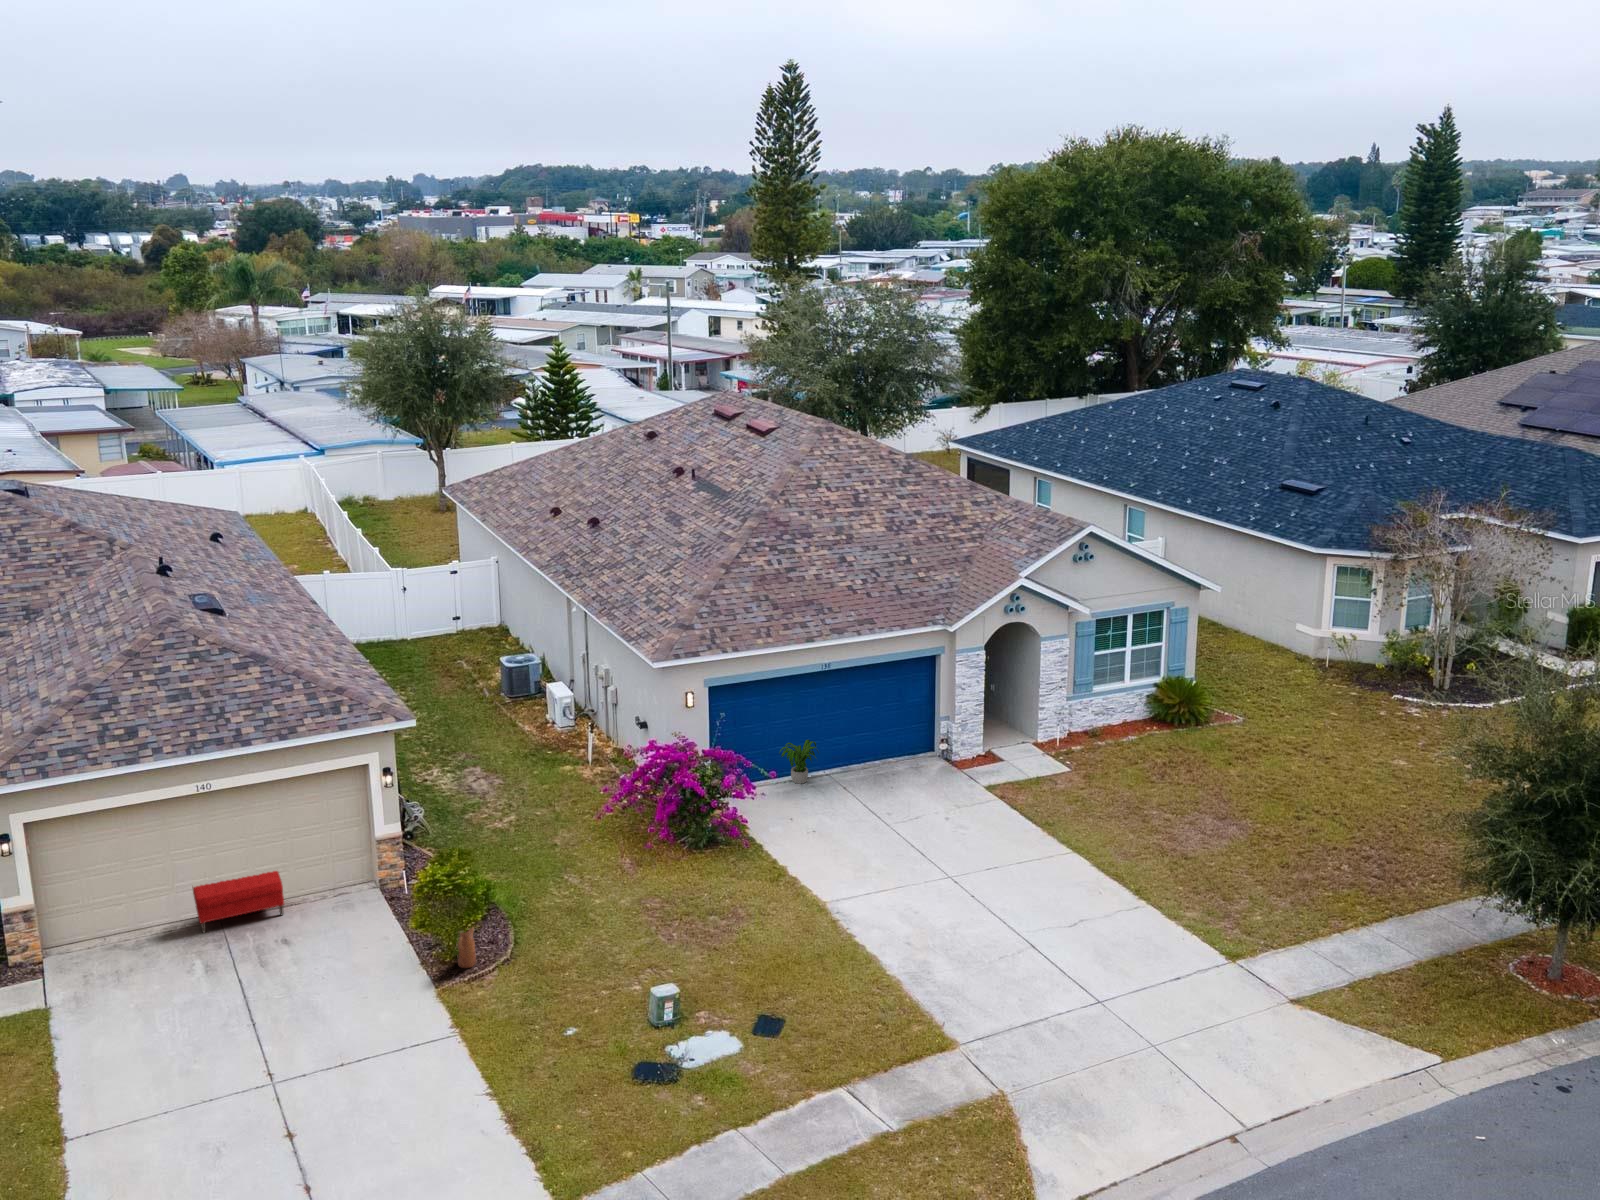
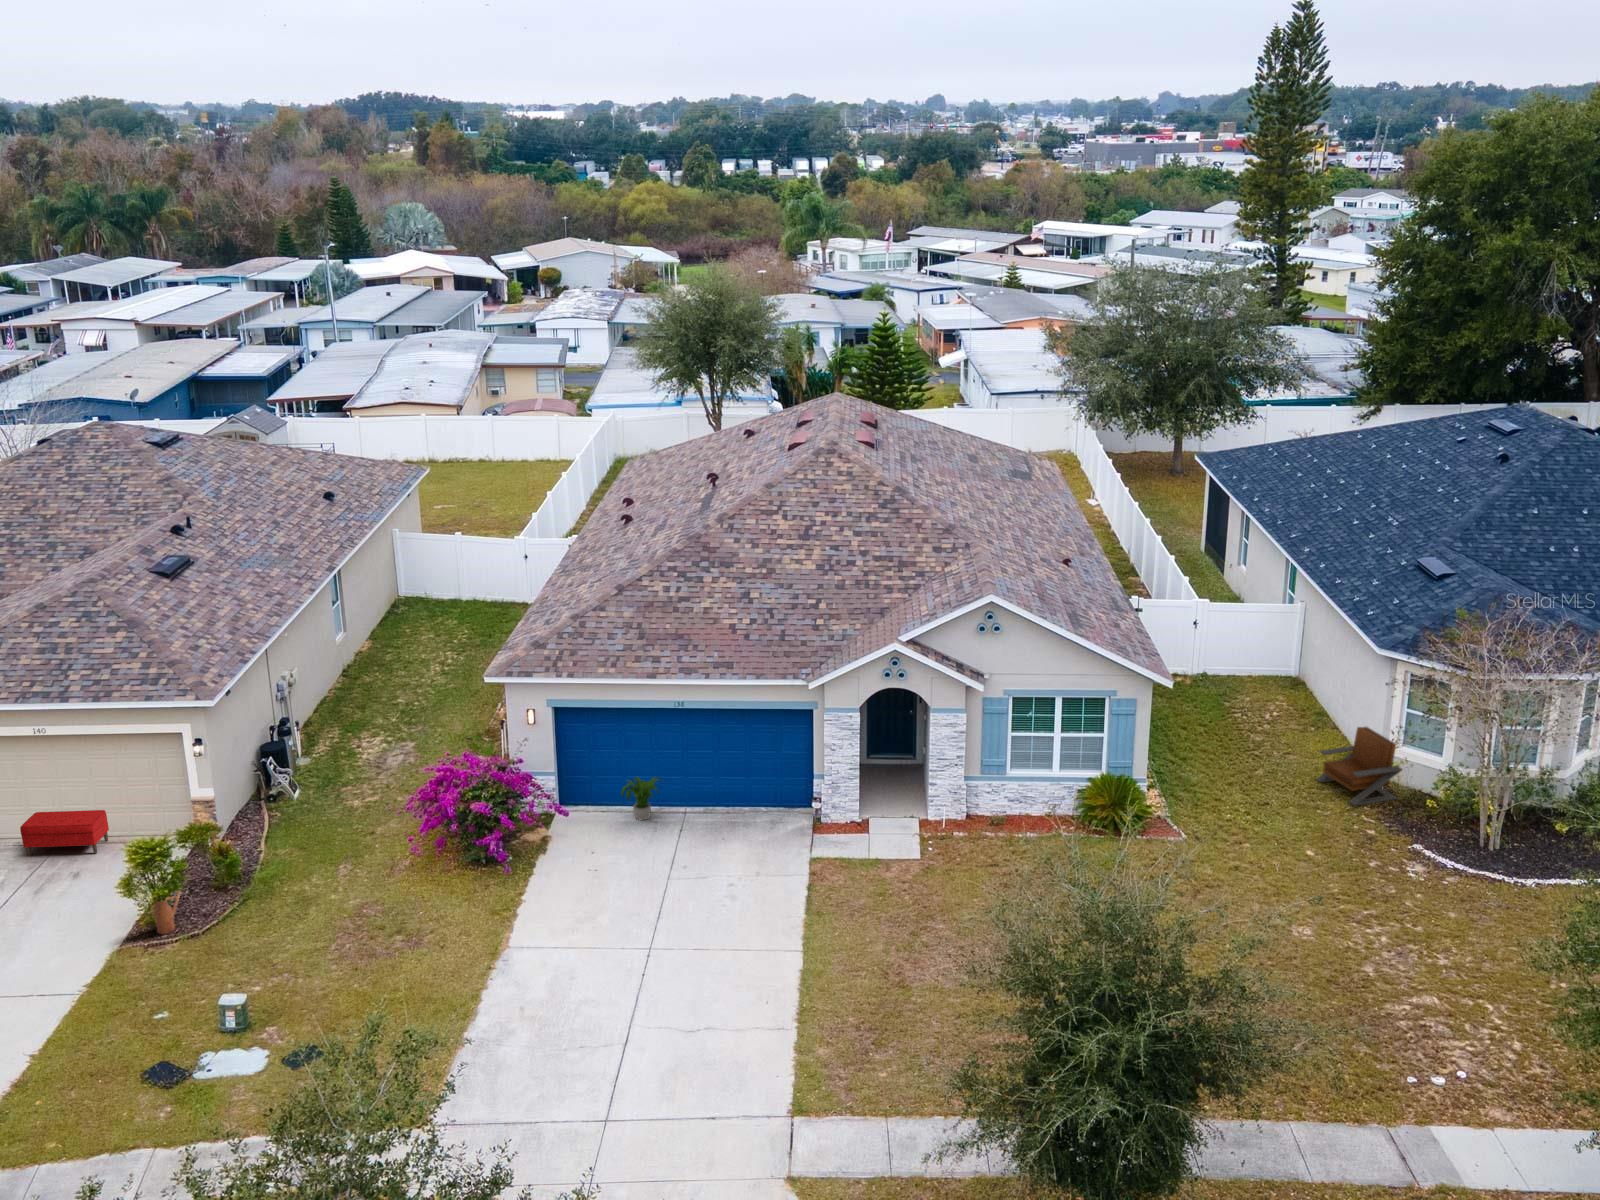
lounge chair: none [1272,616,1343,679] -> present [1316,727,1402,805]

